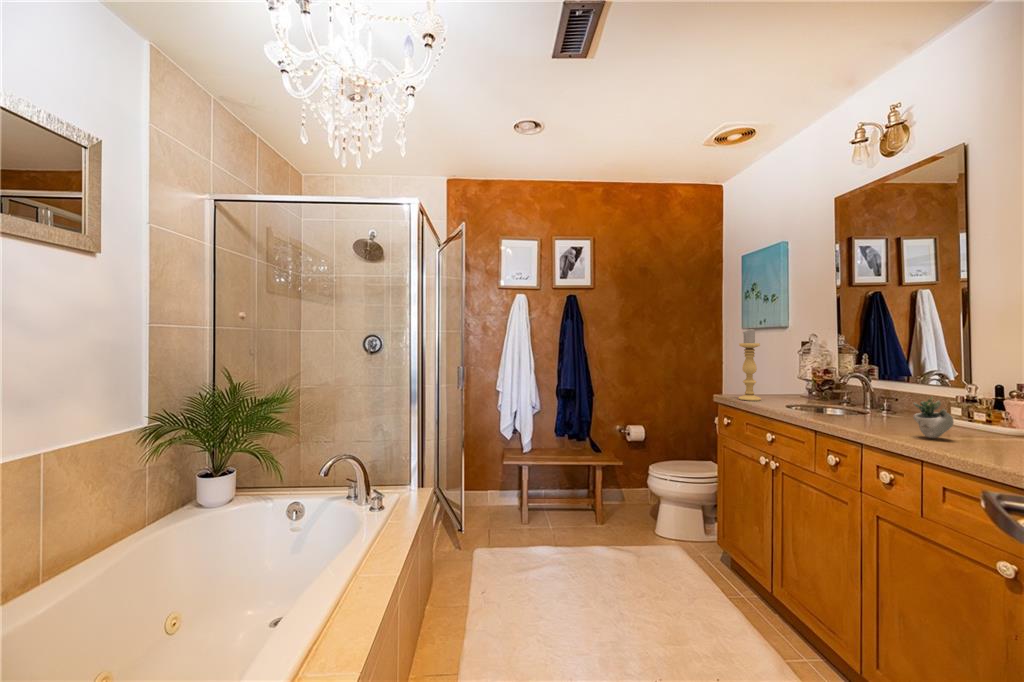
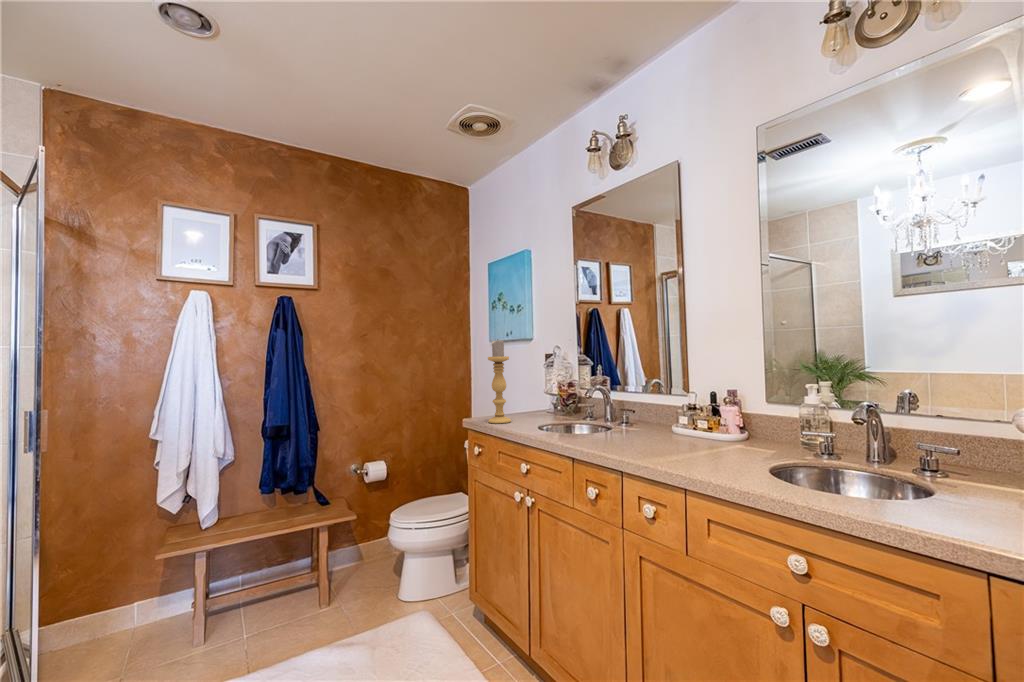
succulent plant: present [913,396,977,438] -> none [667,410,727,458]

